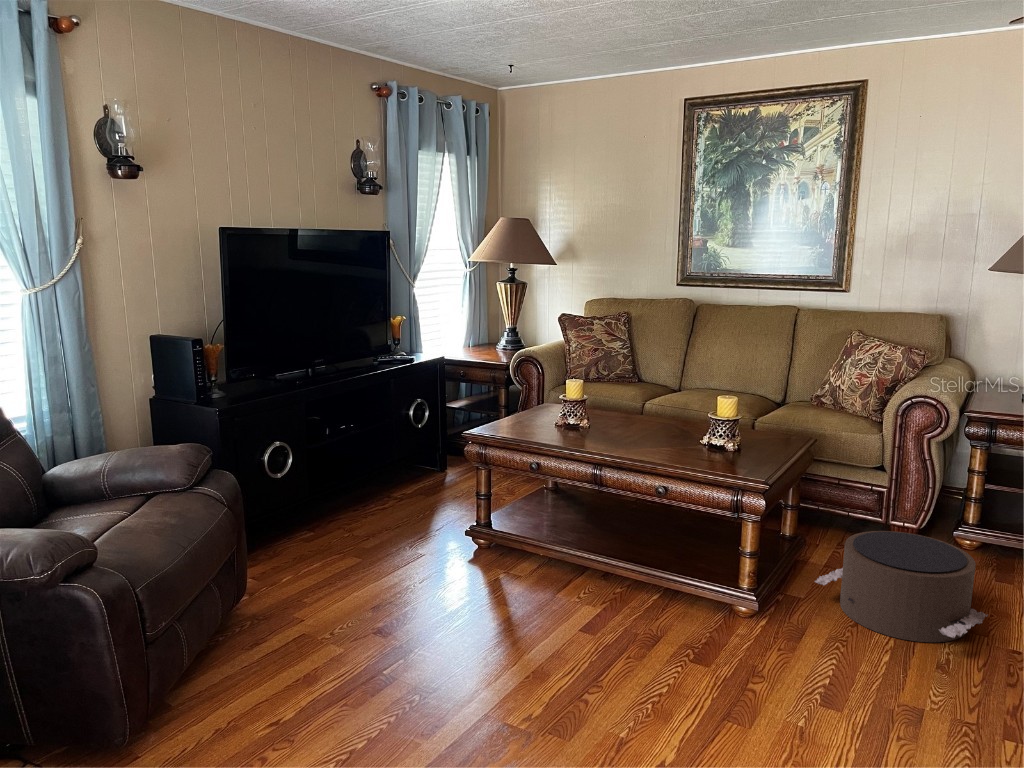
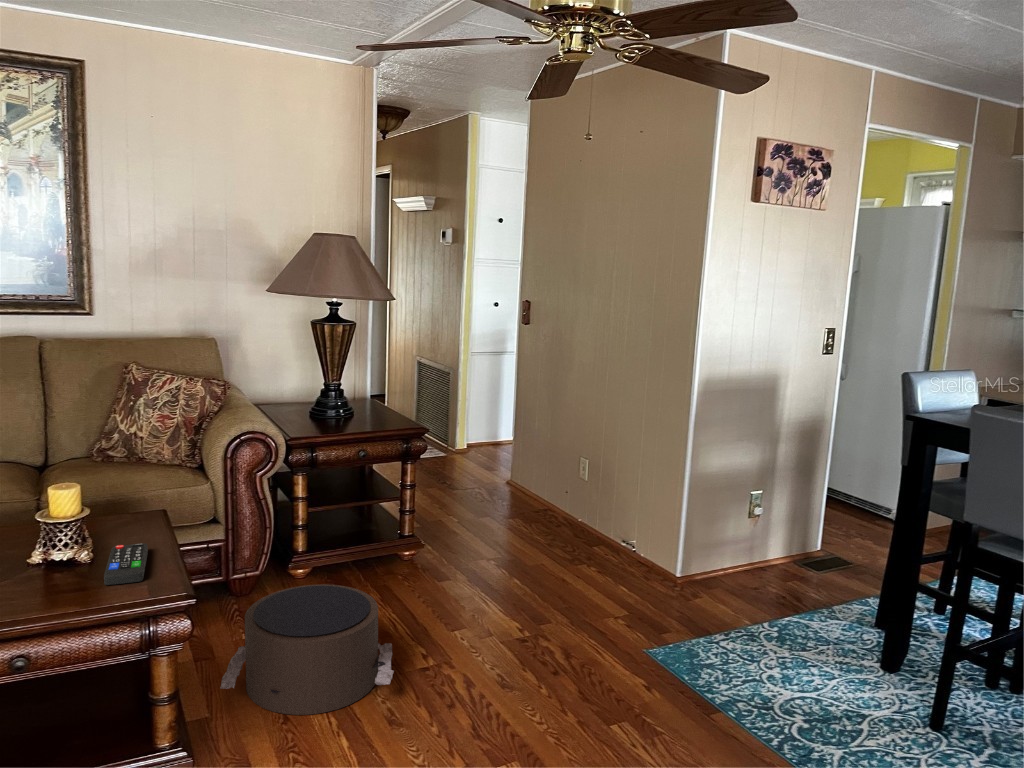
remote control: none [729,446,775,469] -> present [104,543,148,585]

